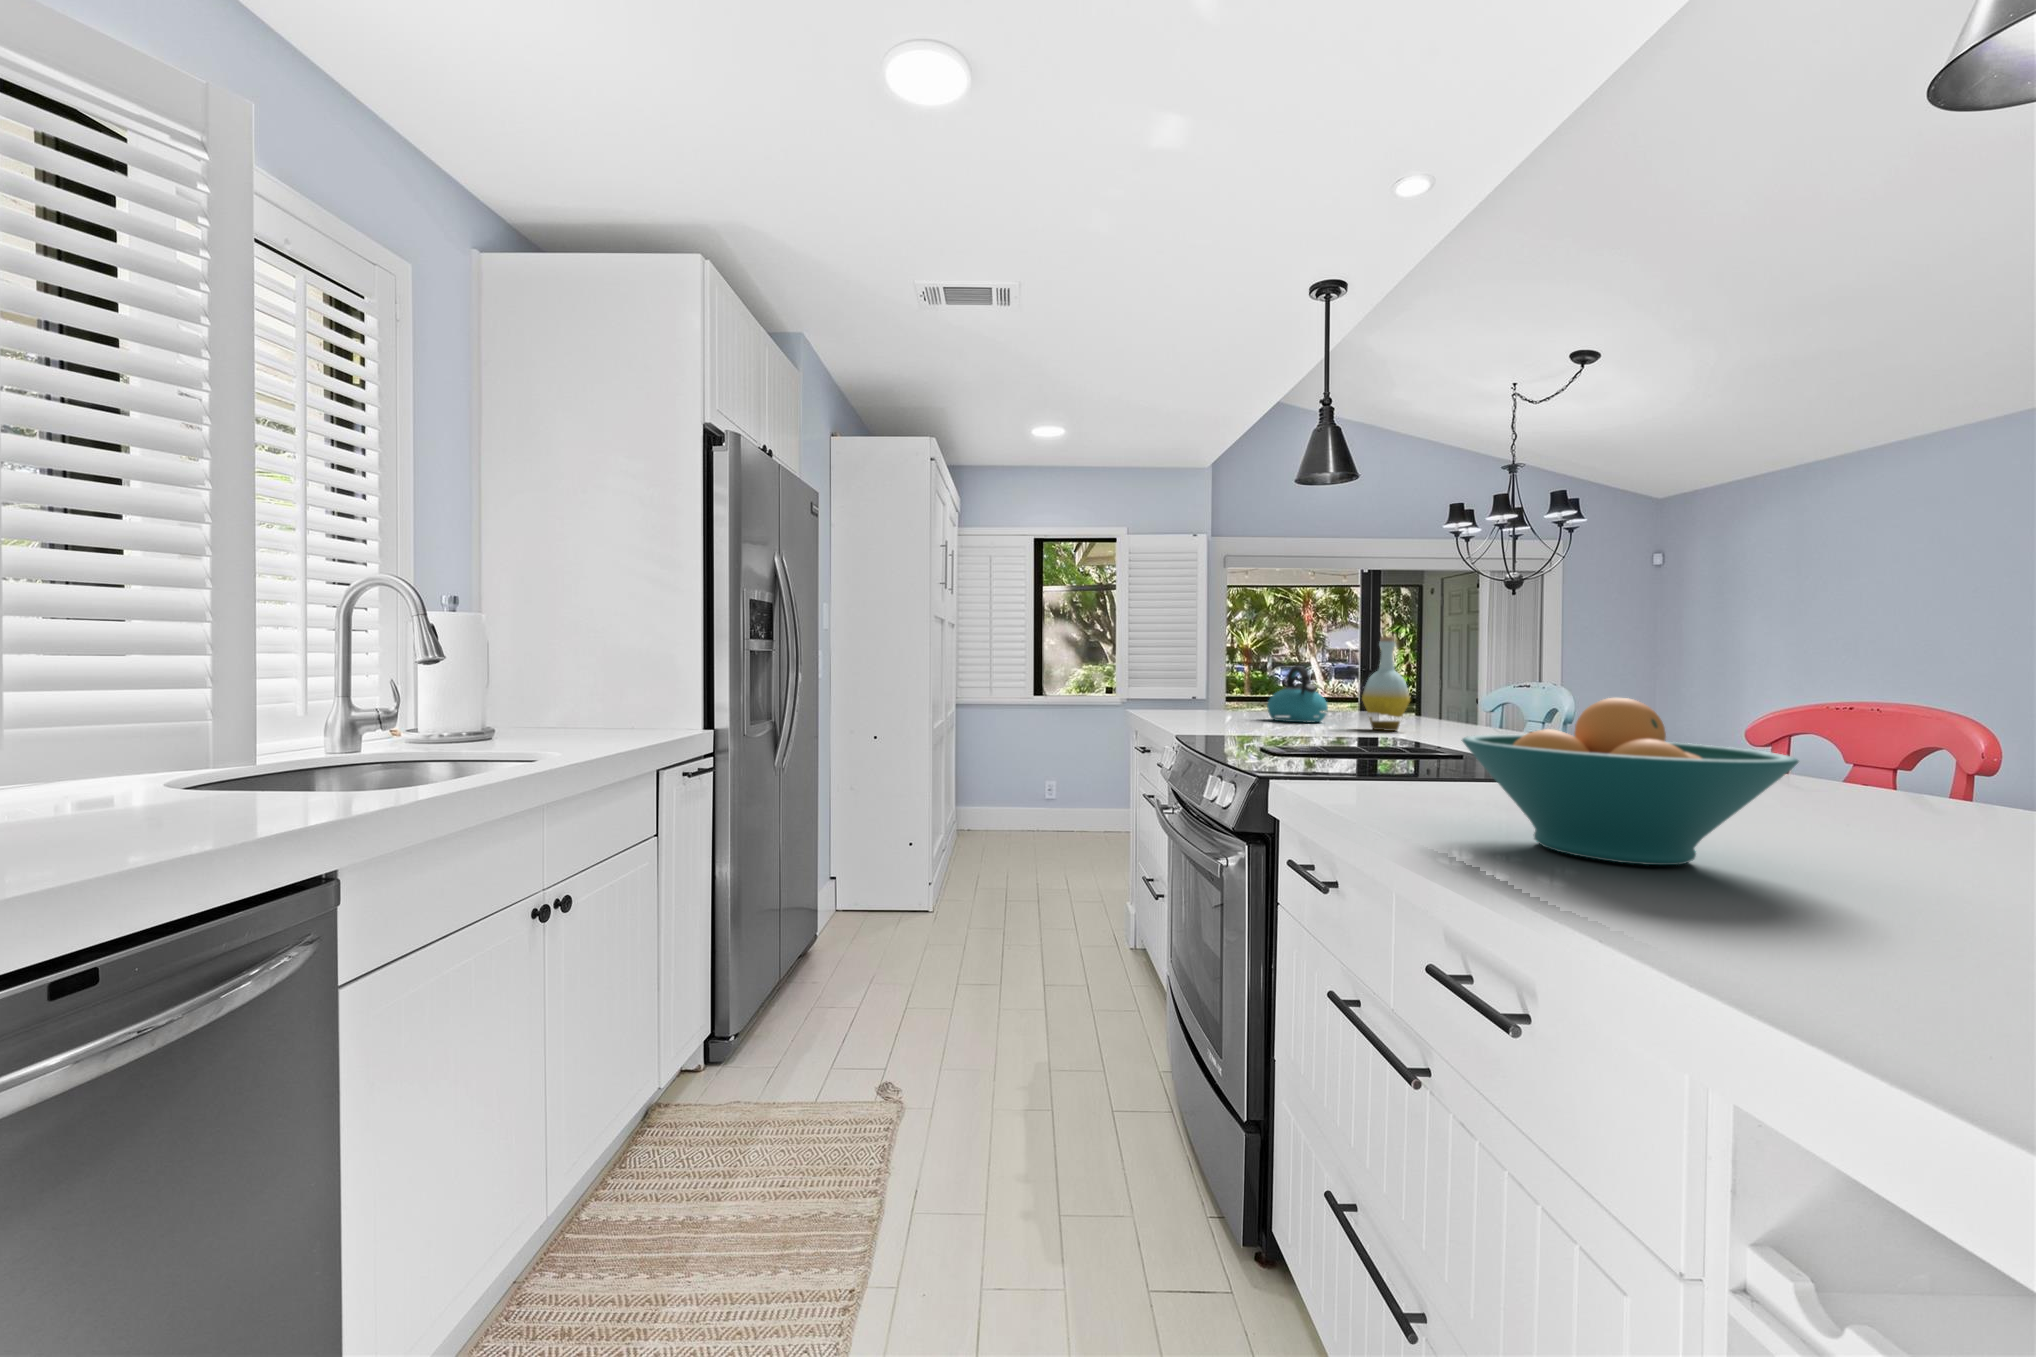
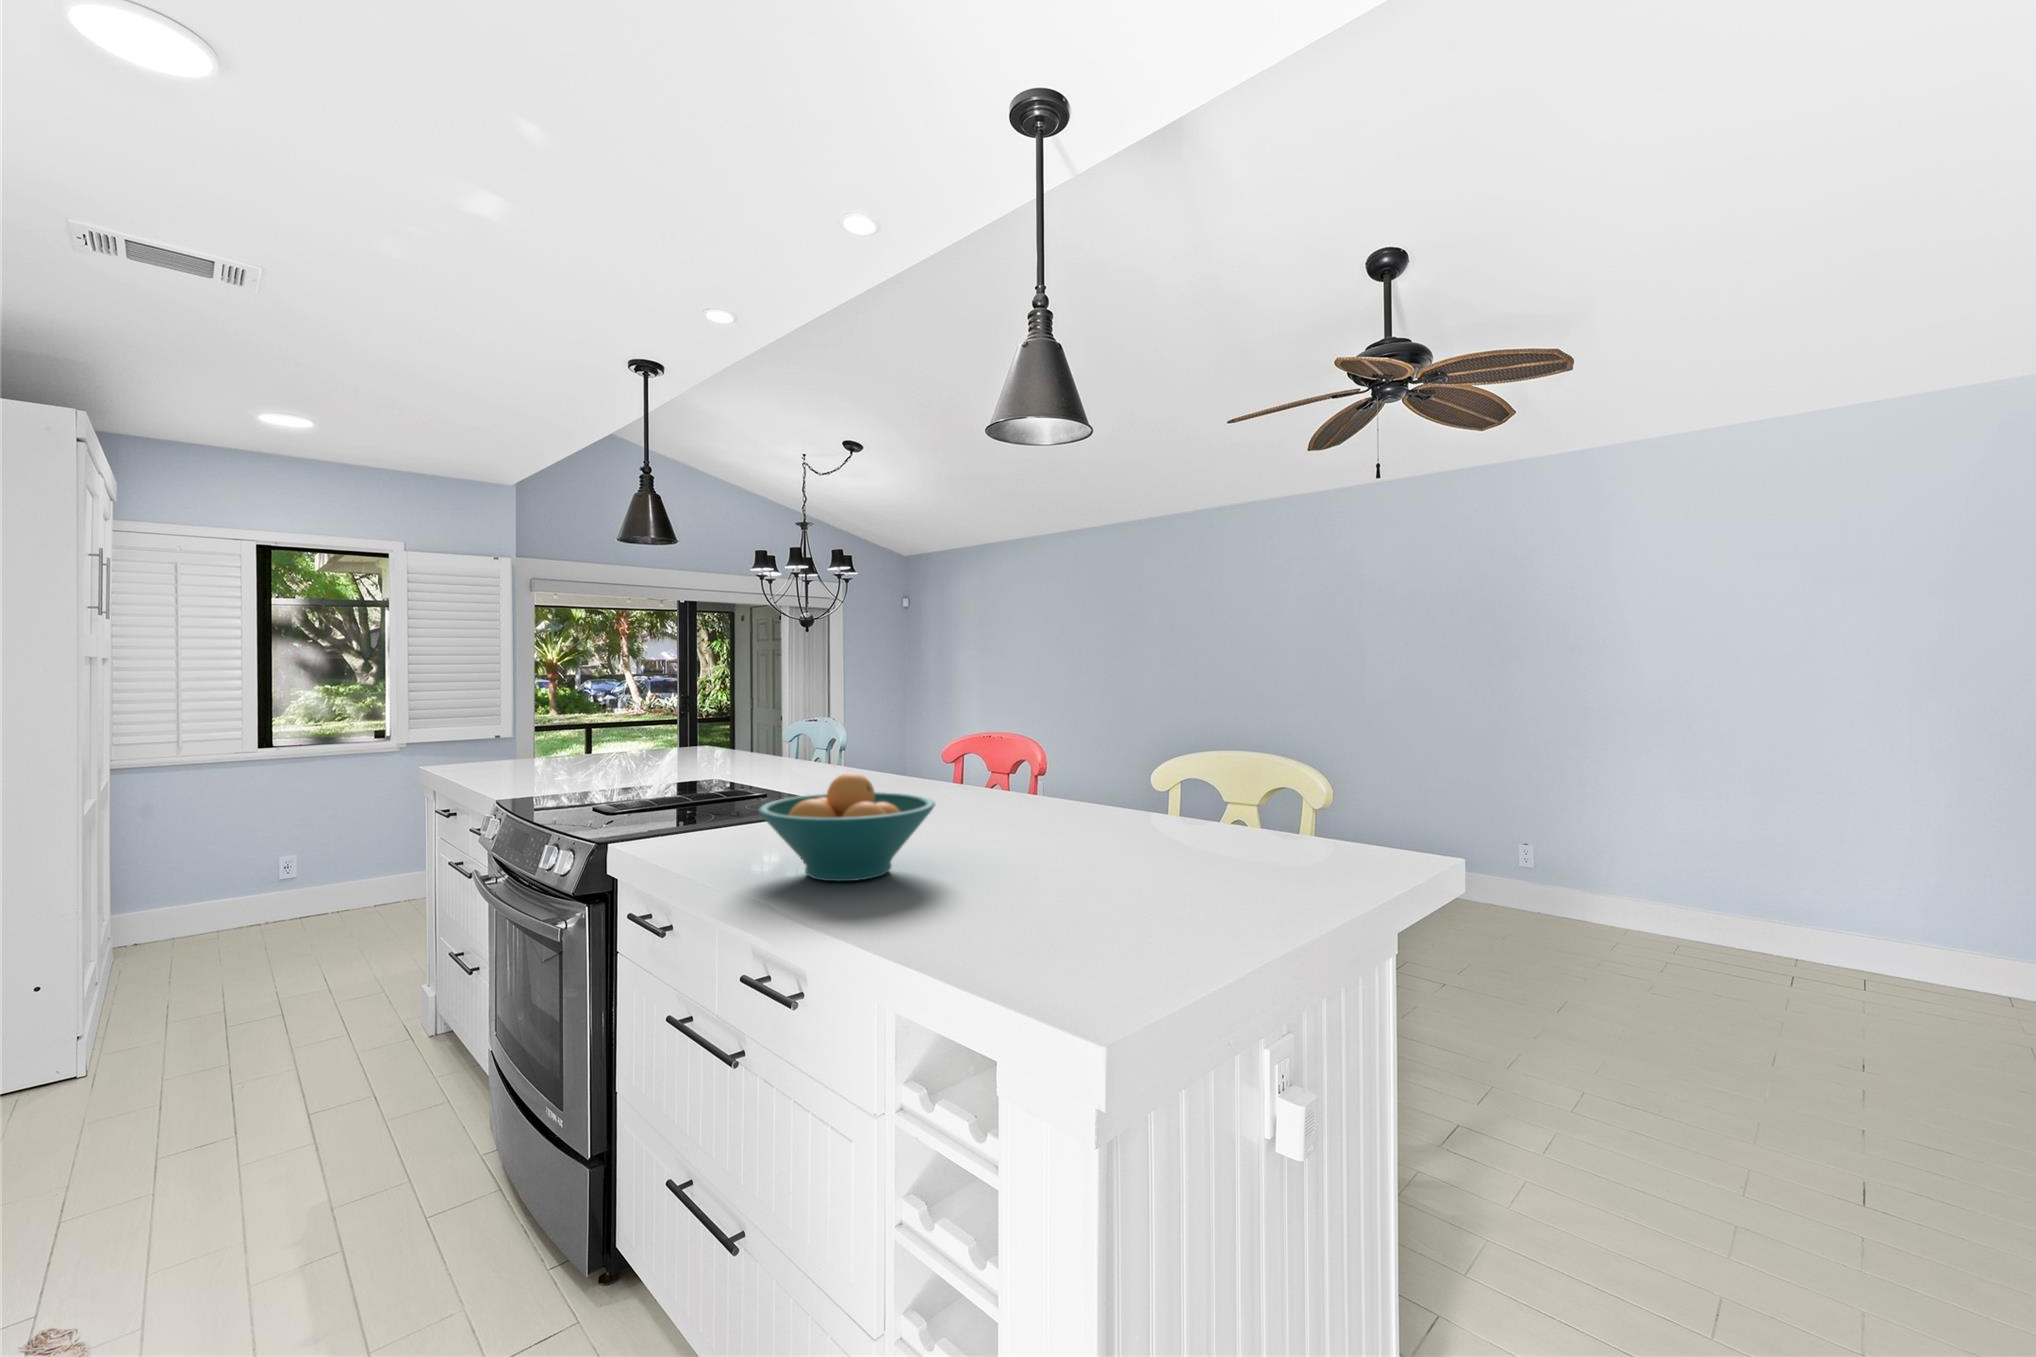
bottle: present [1362,637,1410,731] -> none [681,678,724,763]
kettle: present [1267,666,1328,722] -> none [588,704,650,760]

